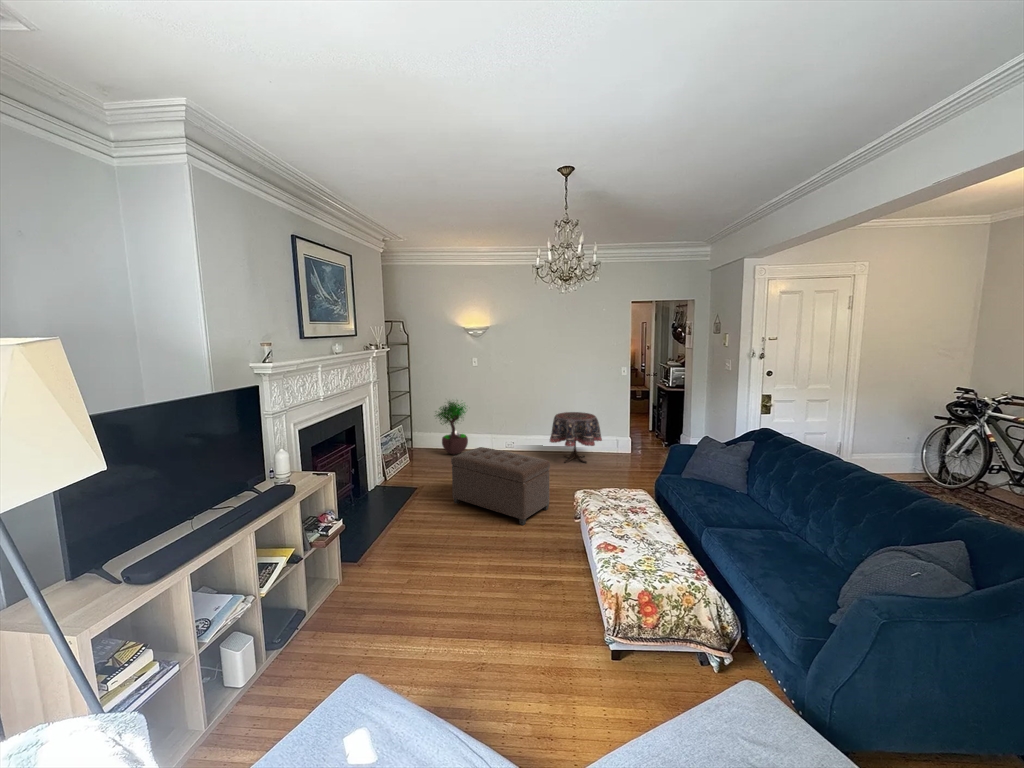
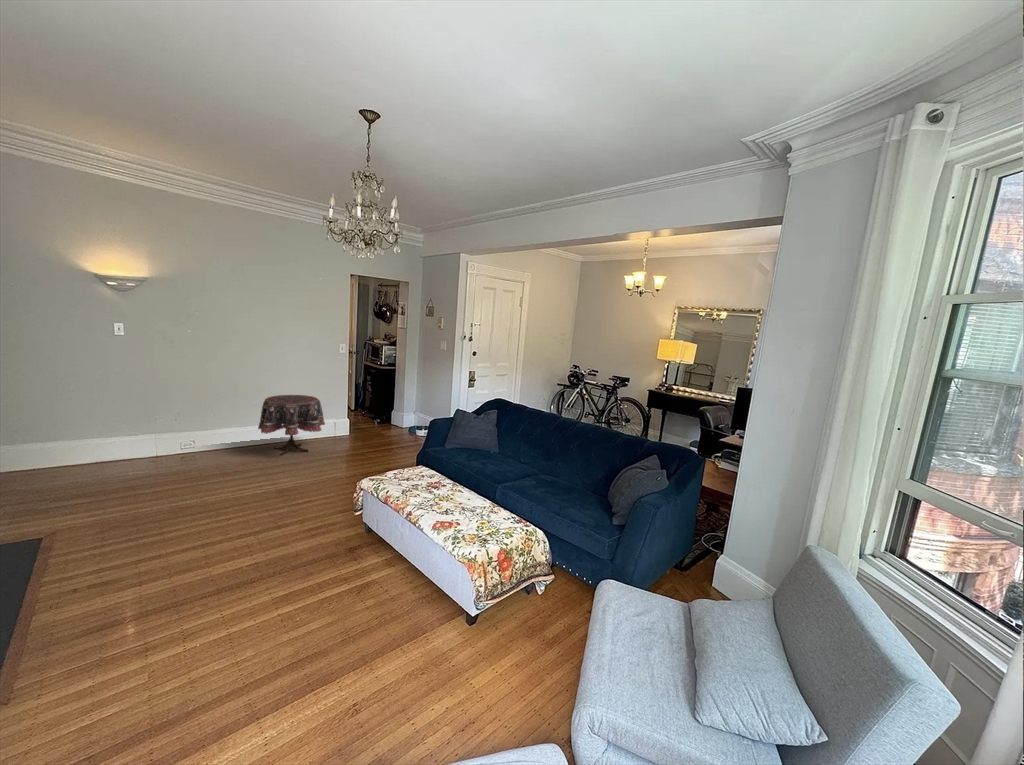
potted tree: present [436,401,468,454] -> none [37,379,119,471]
ottoman: present [451,447,550,525] -> none [139,450,303,539]

